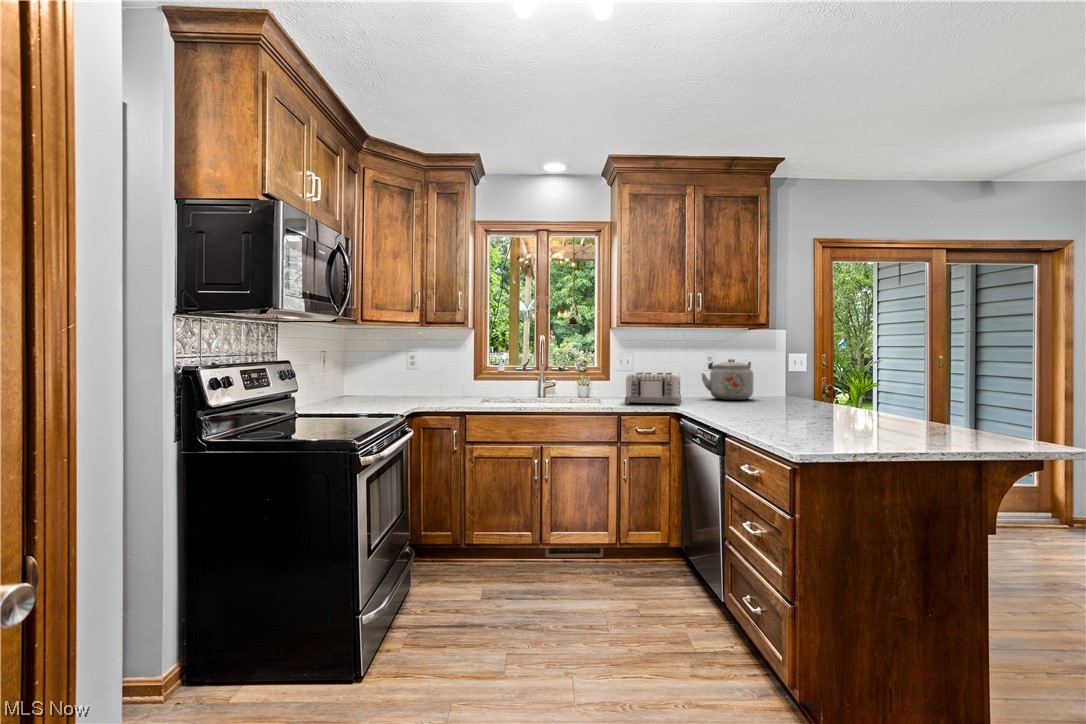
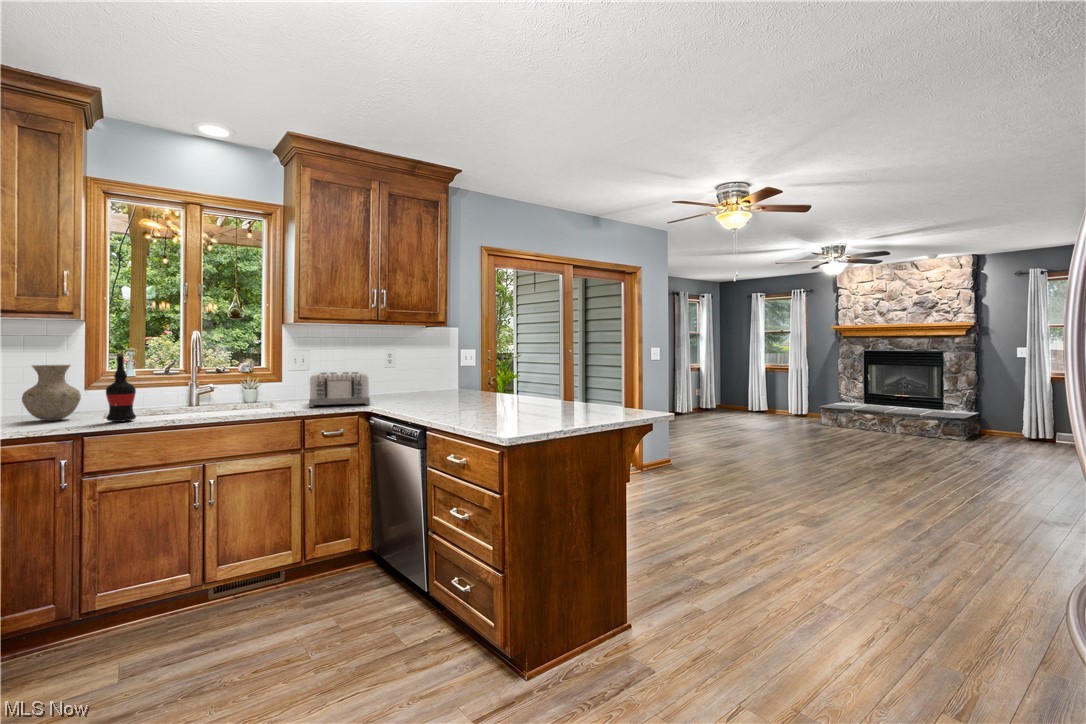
wine bottle: none [479,355,498,407] -> present [106,353,136,422]
kettle: present [701,359,753,400] -> none [386,357,436,397]
vase: none [436,363,469,403] -> present [22,365,81,421]

